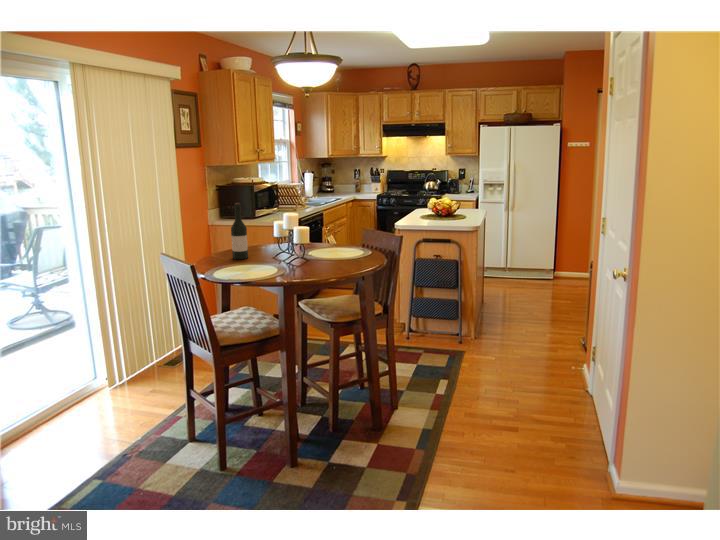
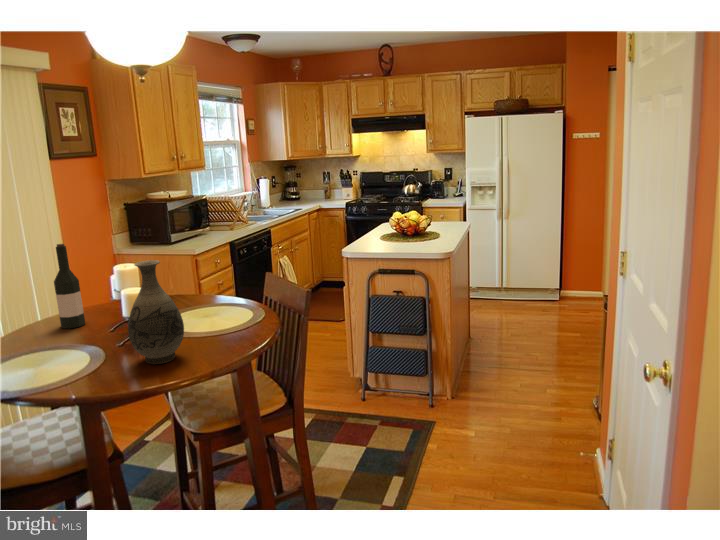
vase: none [301,210,333,274] -> present [128,260,184,364]

